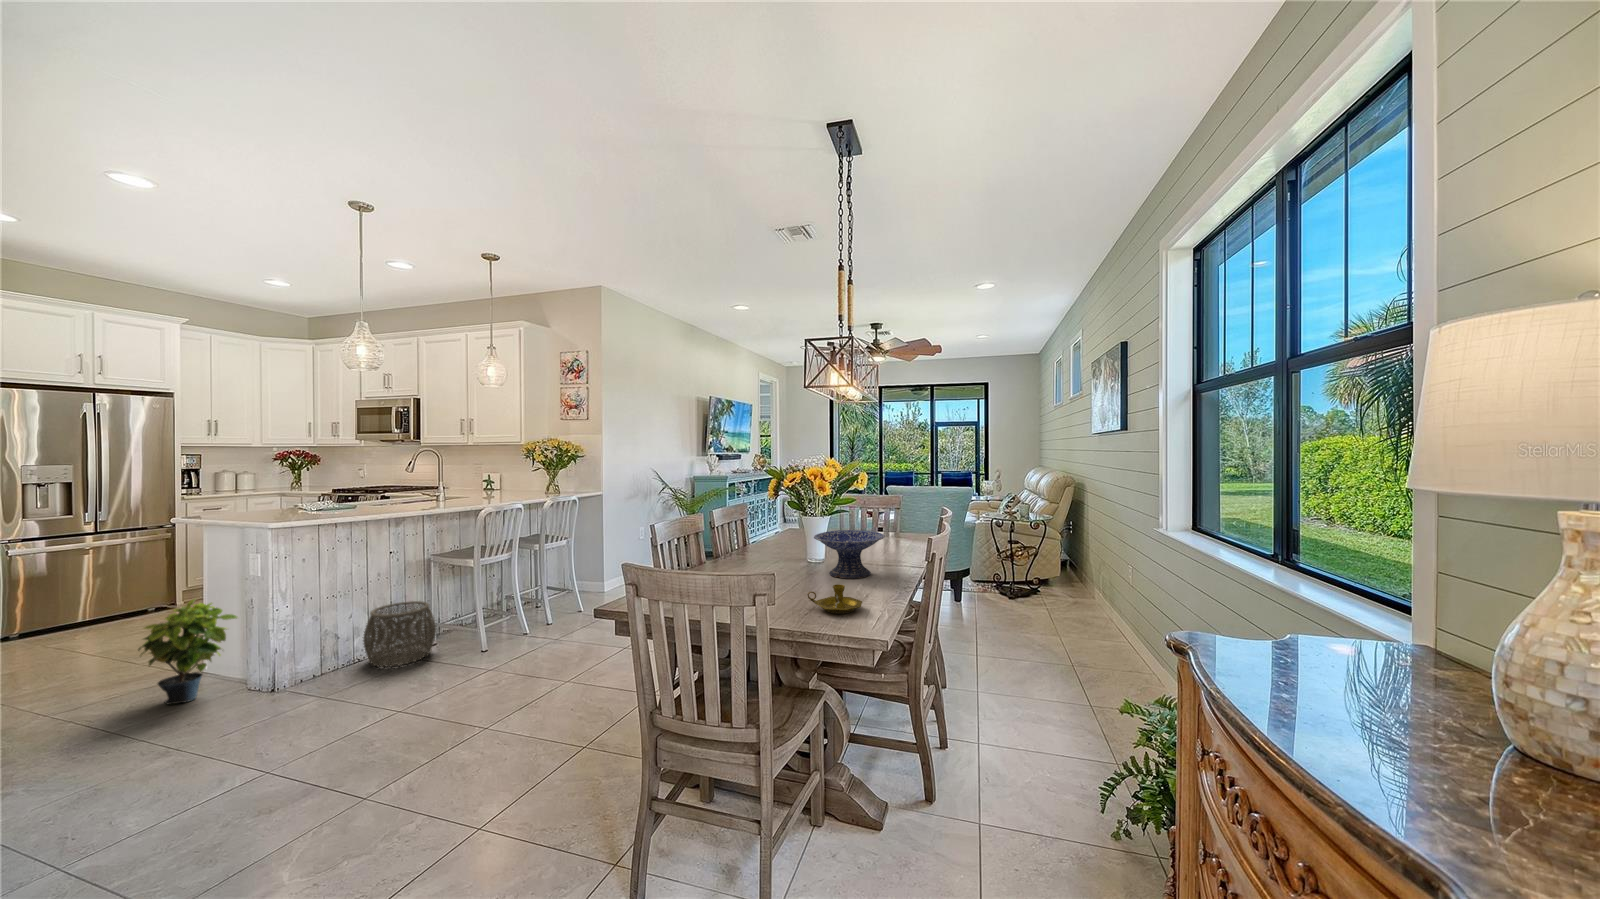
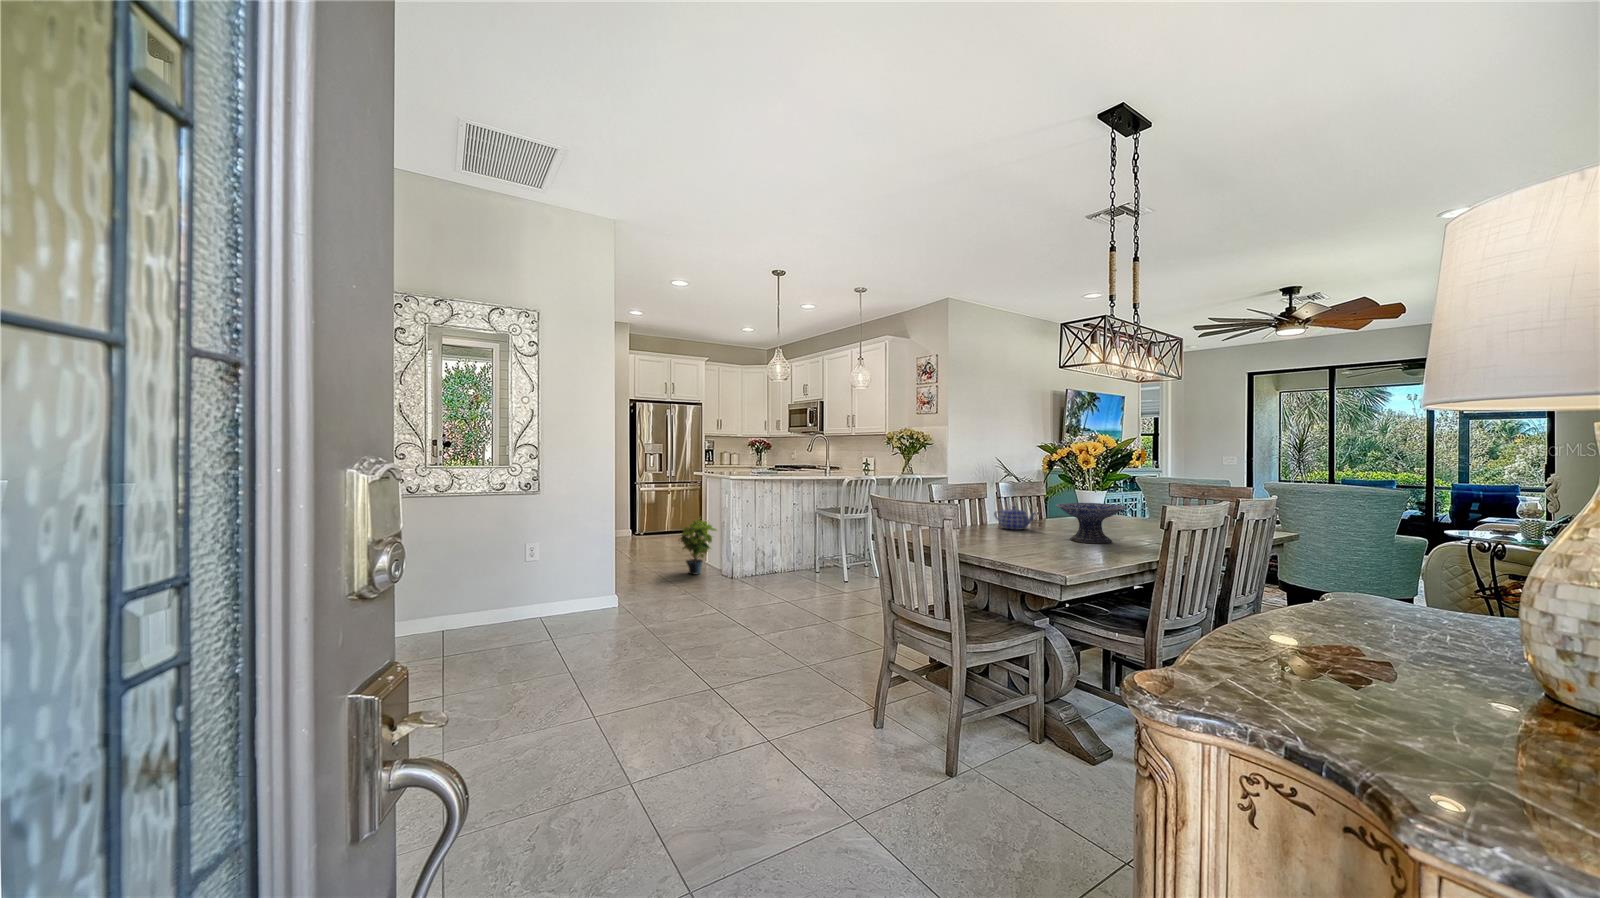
teapot: none [728,539,781,568] -> present [994,506,1035,530]
candlestick: present [808,584,862,614] -> none [1012,534,1058,556]
woven basket: present [363,601,436,667] -> none [776,538,817,579]

